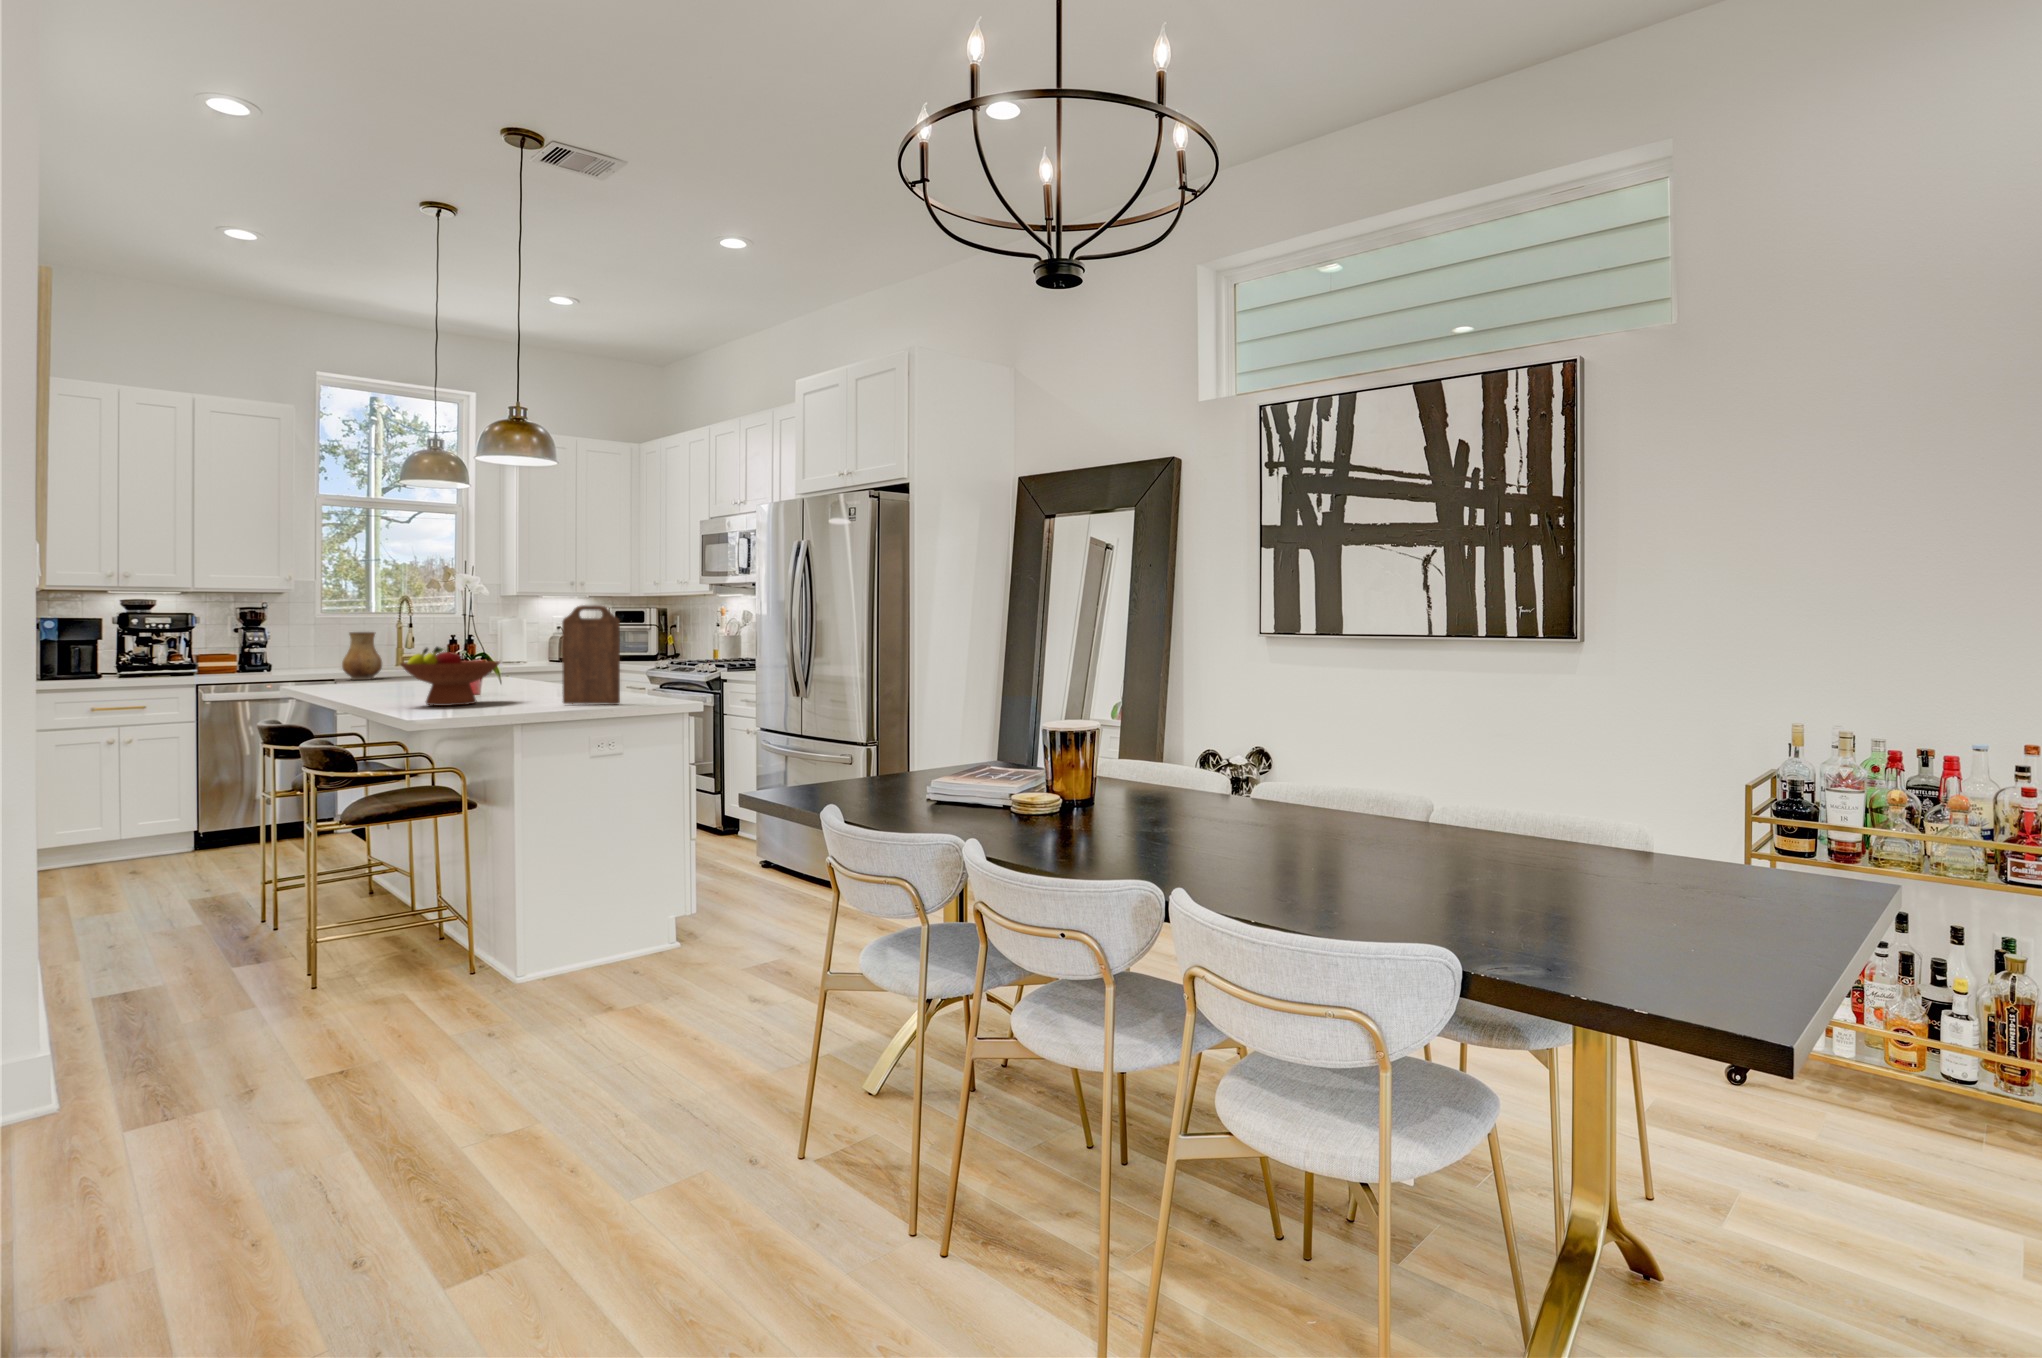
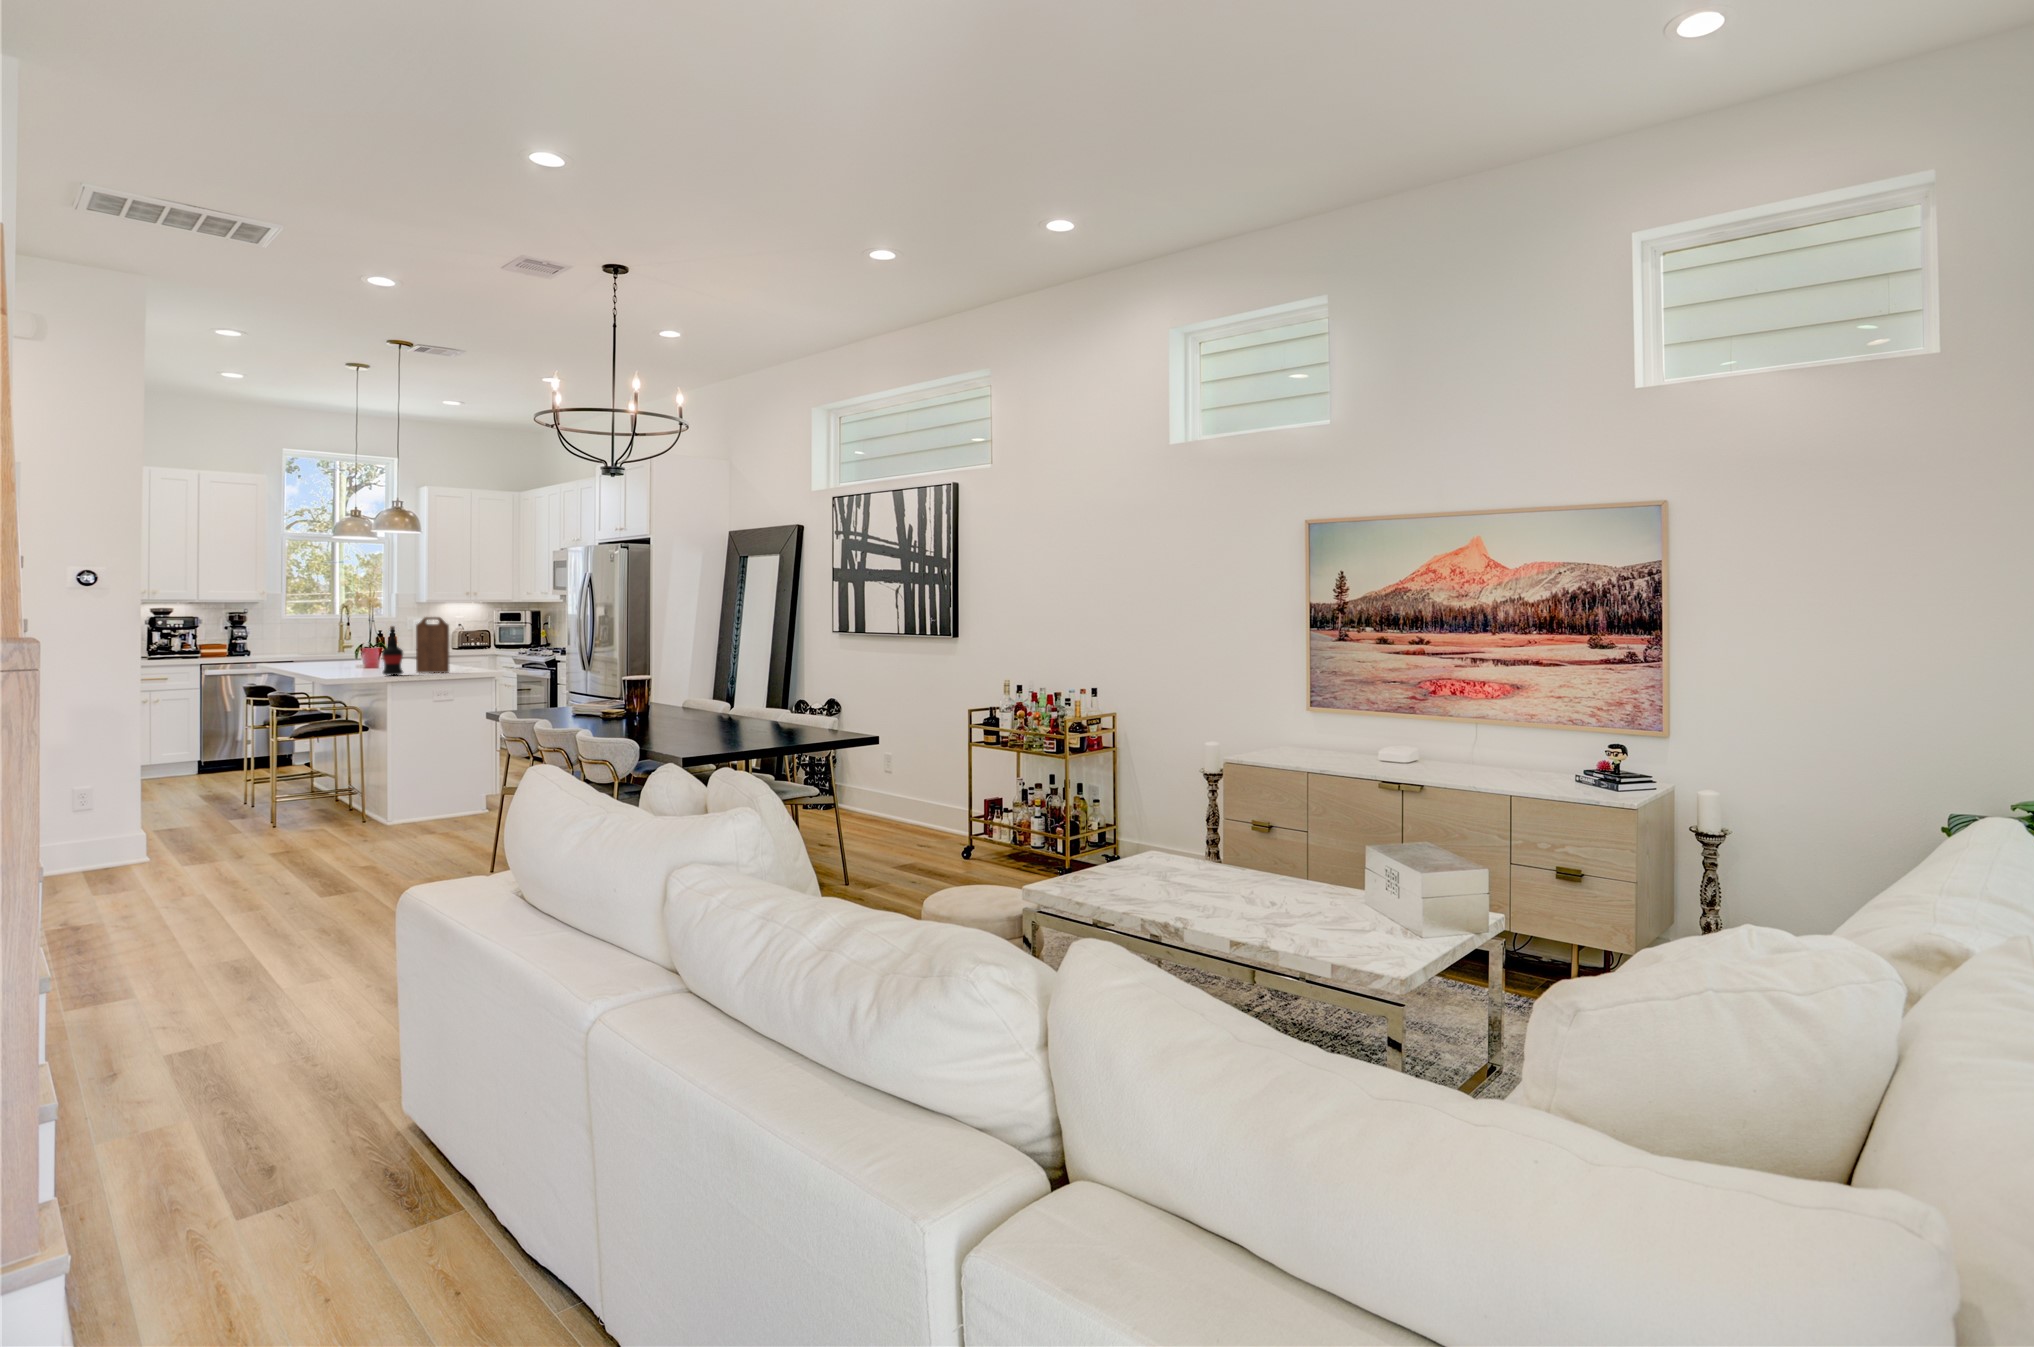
wine bottle: none [509,621,545,709] -> present [382,626,403,675]
ceramic pitcher: present [342,632,382,680] -> none [298,630,325,662]
fruit bowl: present [400,647,500,706] -> none [322,640,384,674]

